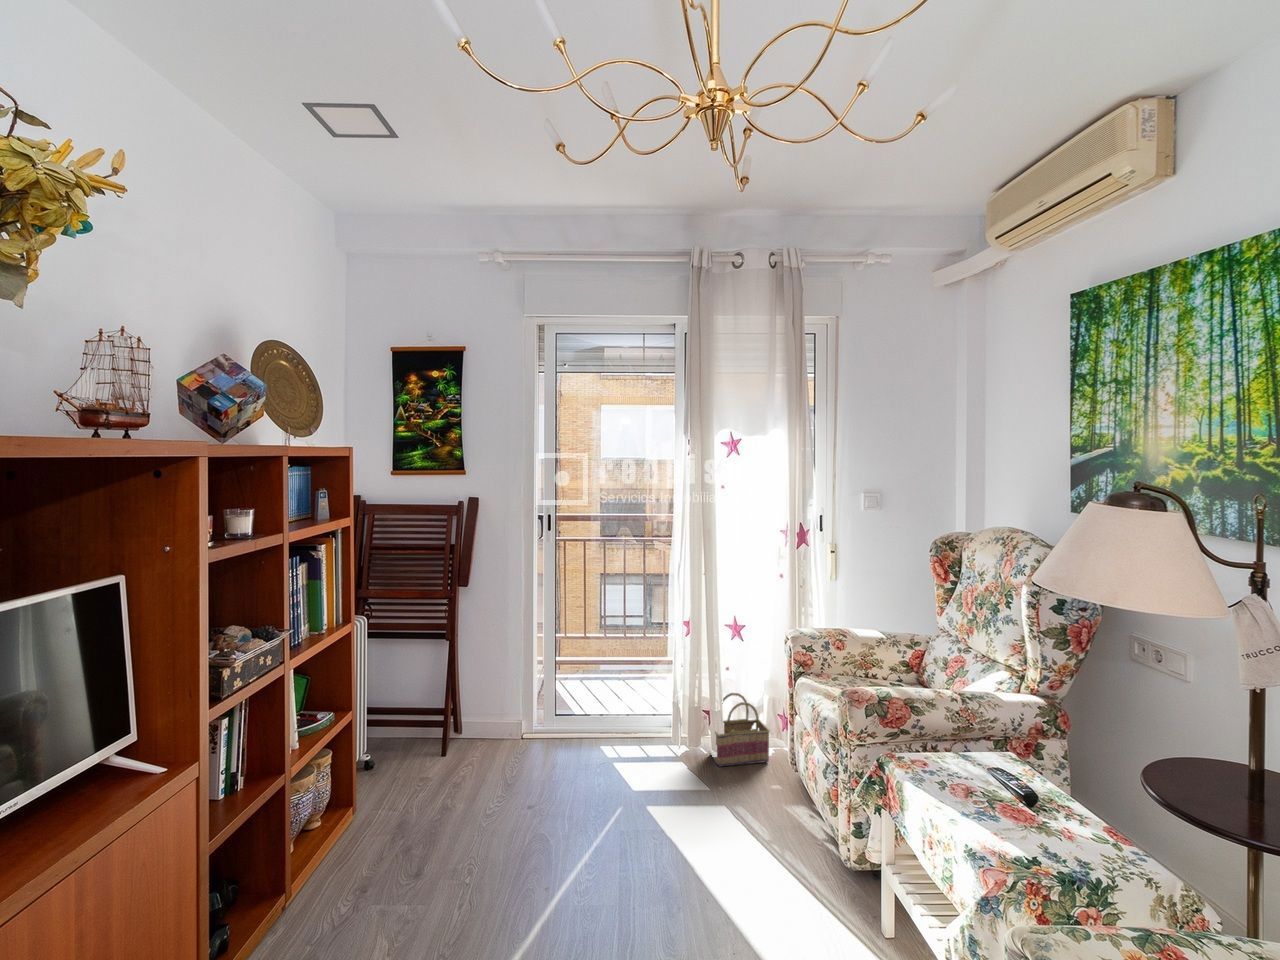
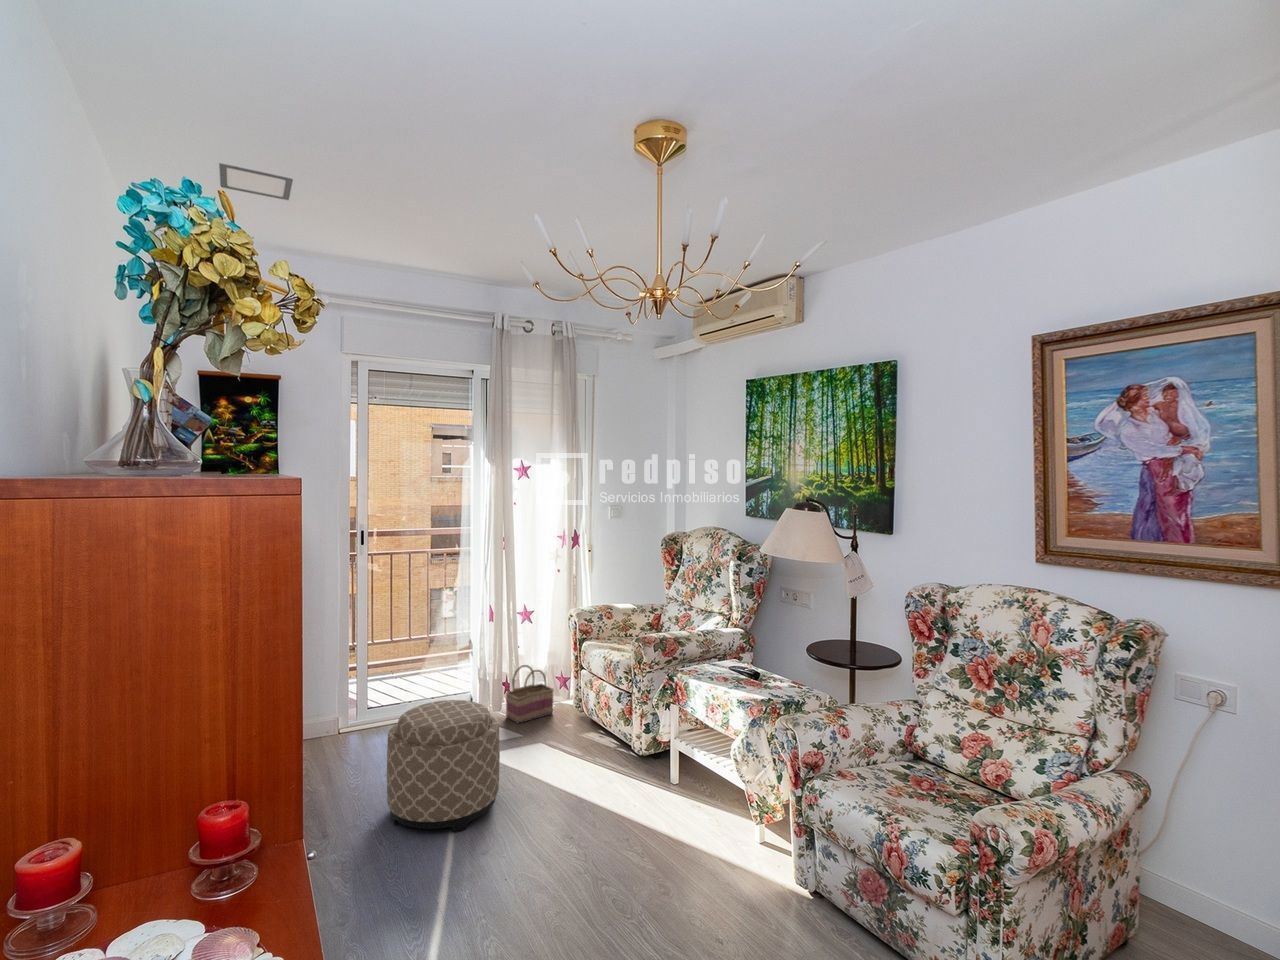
ottoman: none [499,730,635,909] -> present [387,700,500,832]

